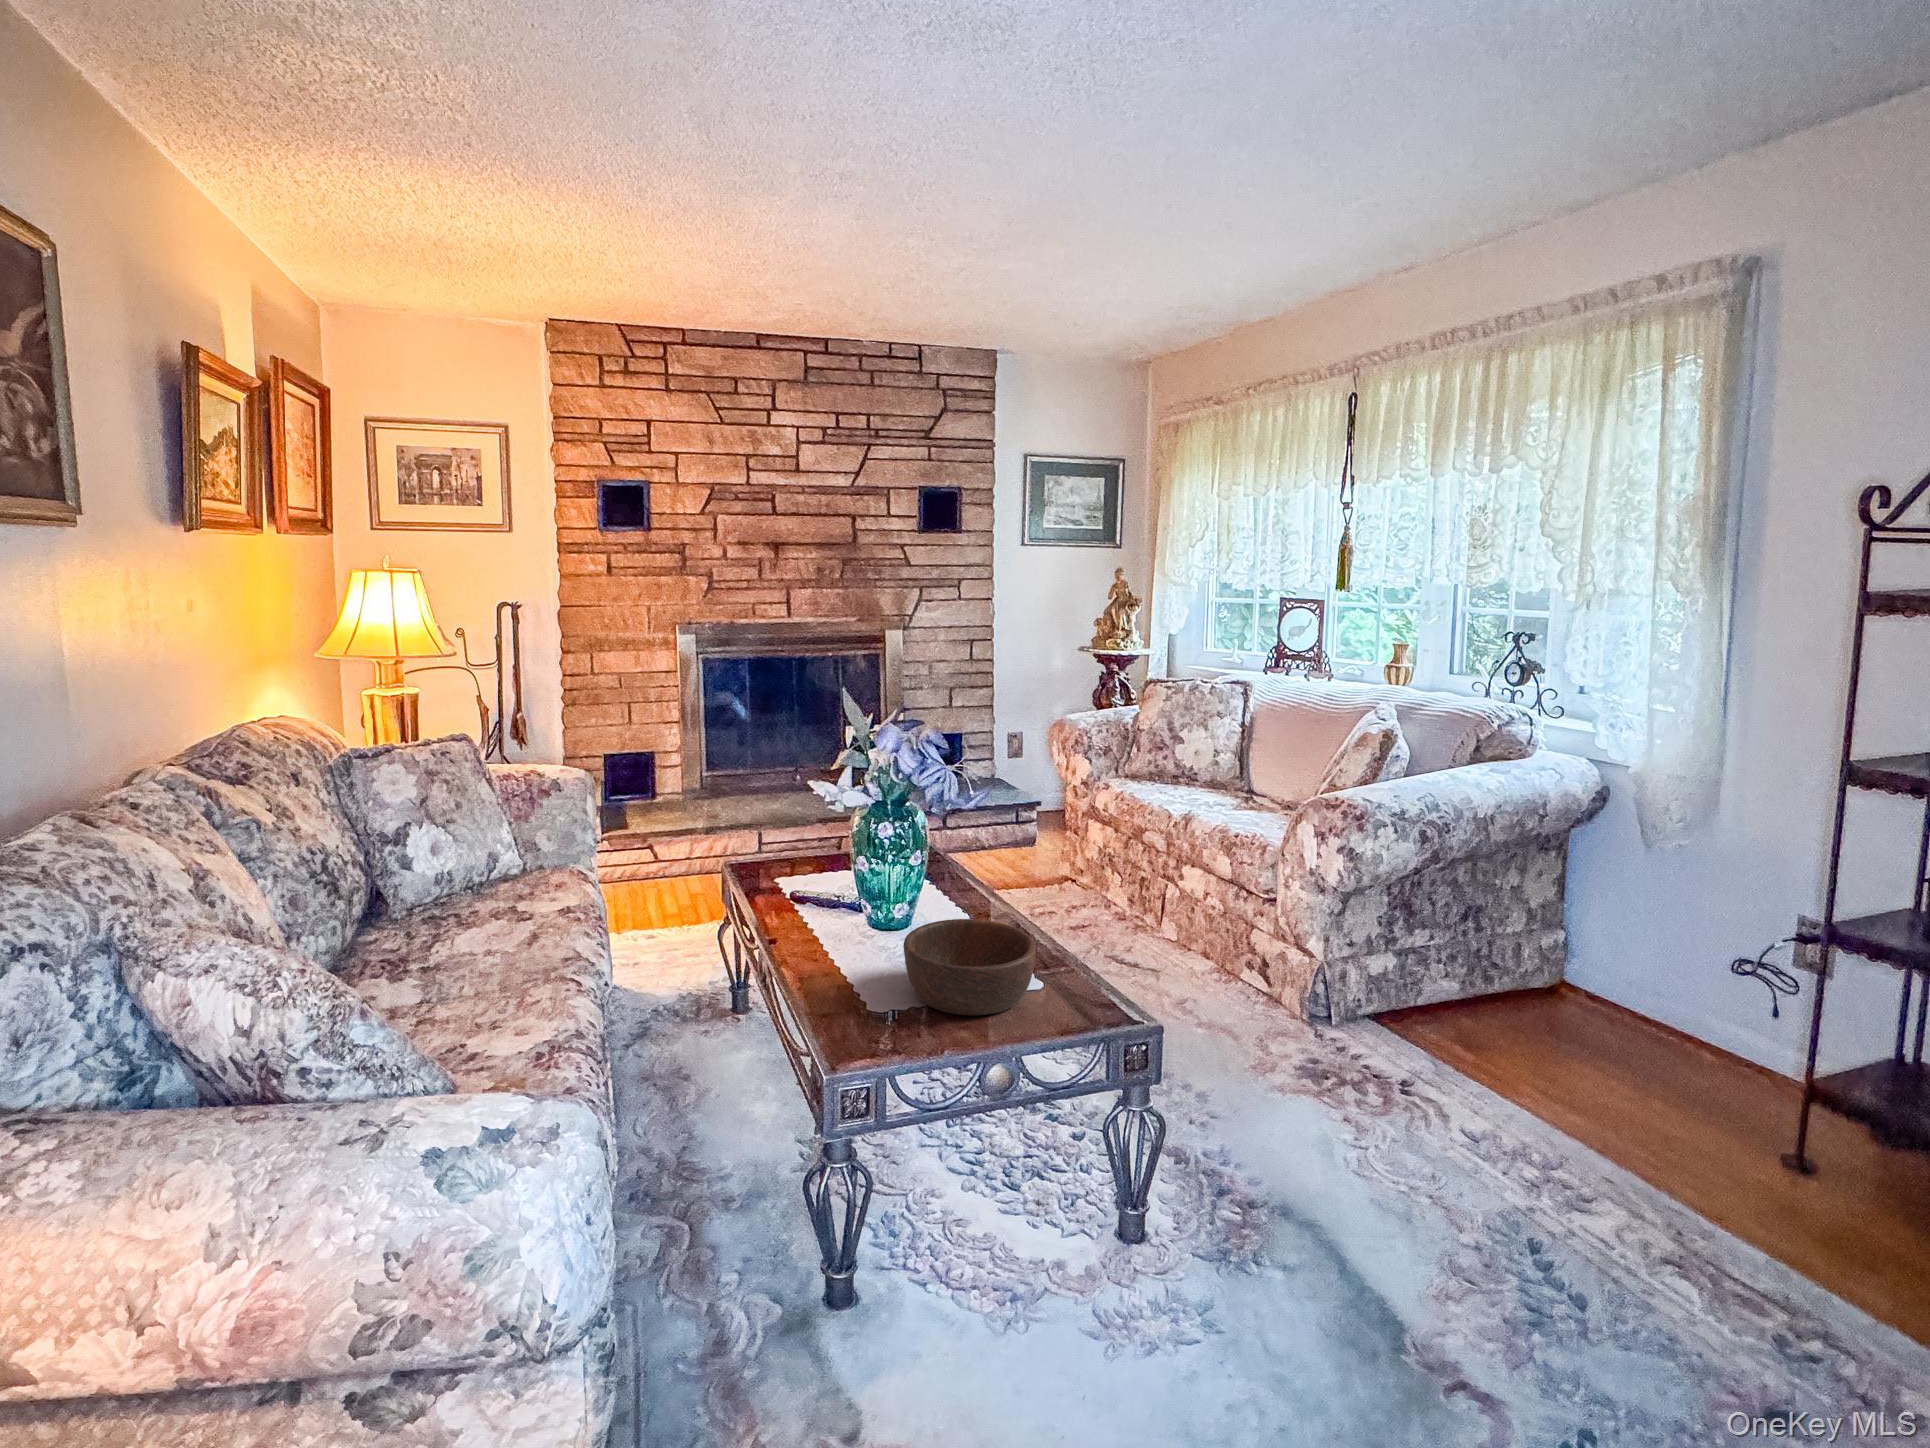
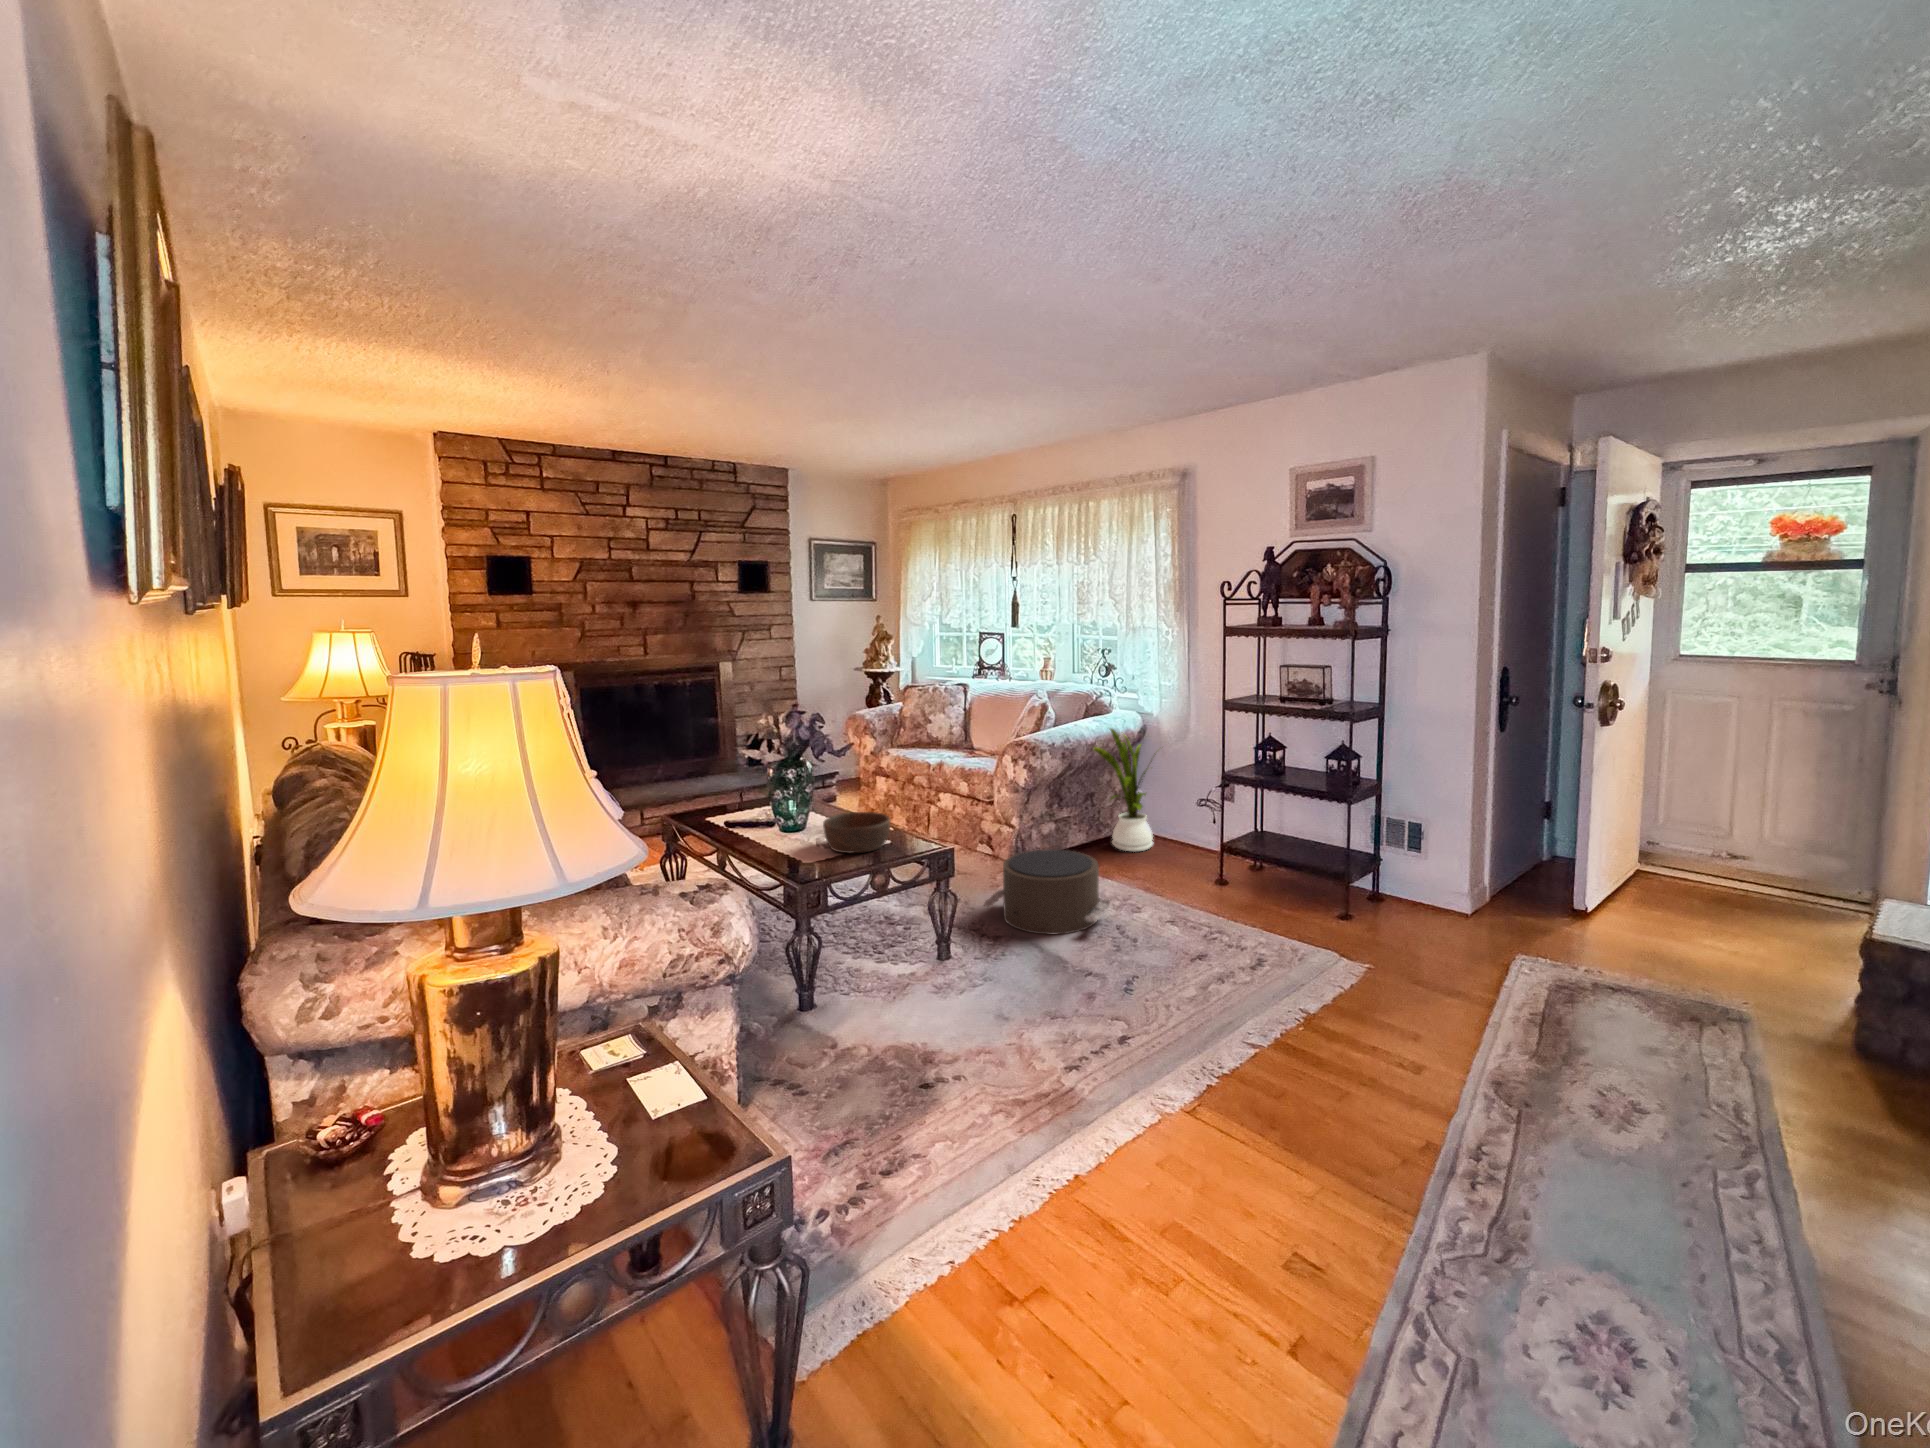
house plant: none [1482,789,1670,1045] -> present [1093,729,1153,852]
pouf: none [1230,1034,1540,1266] -> present [984,849,1110,935]

